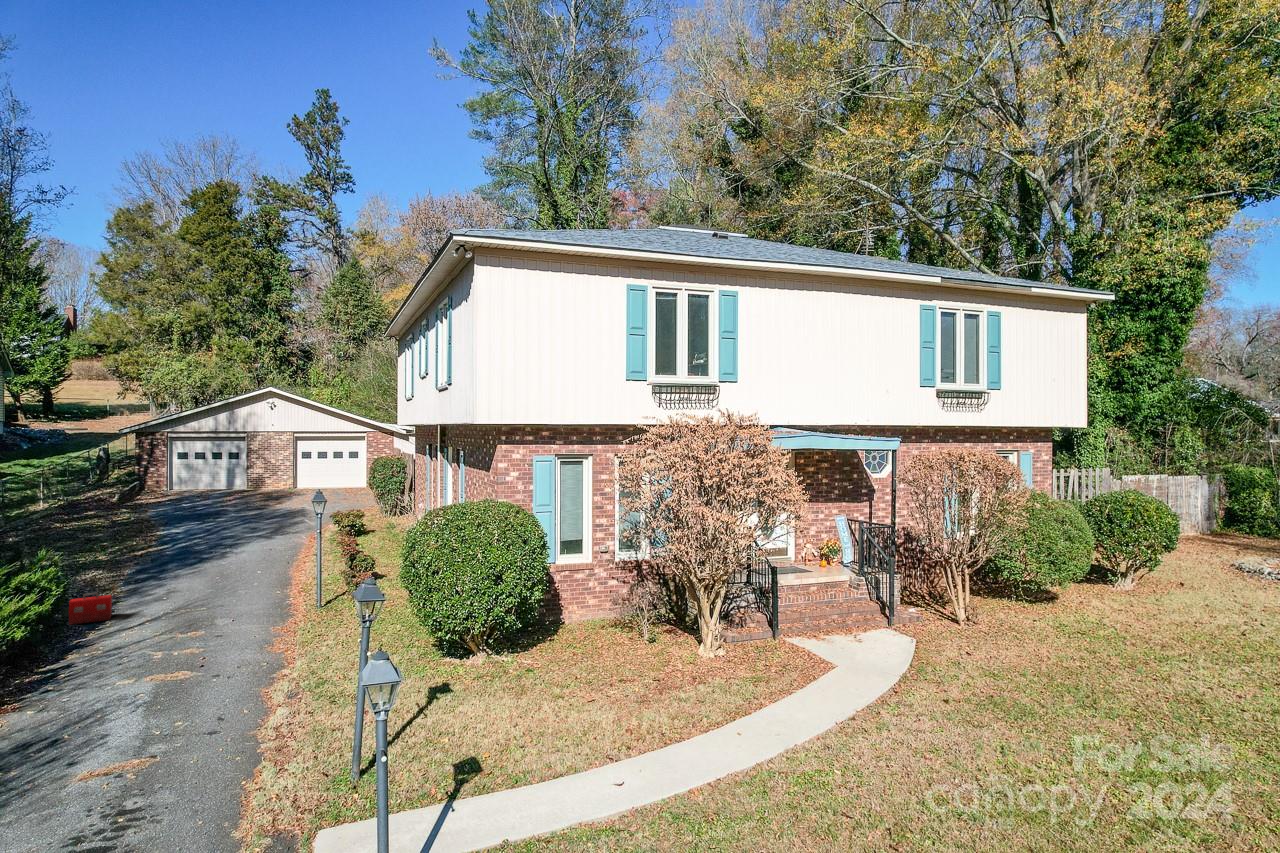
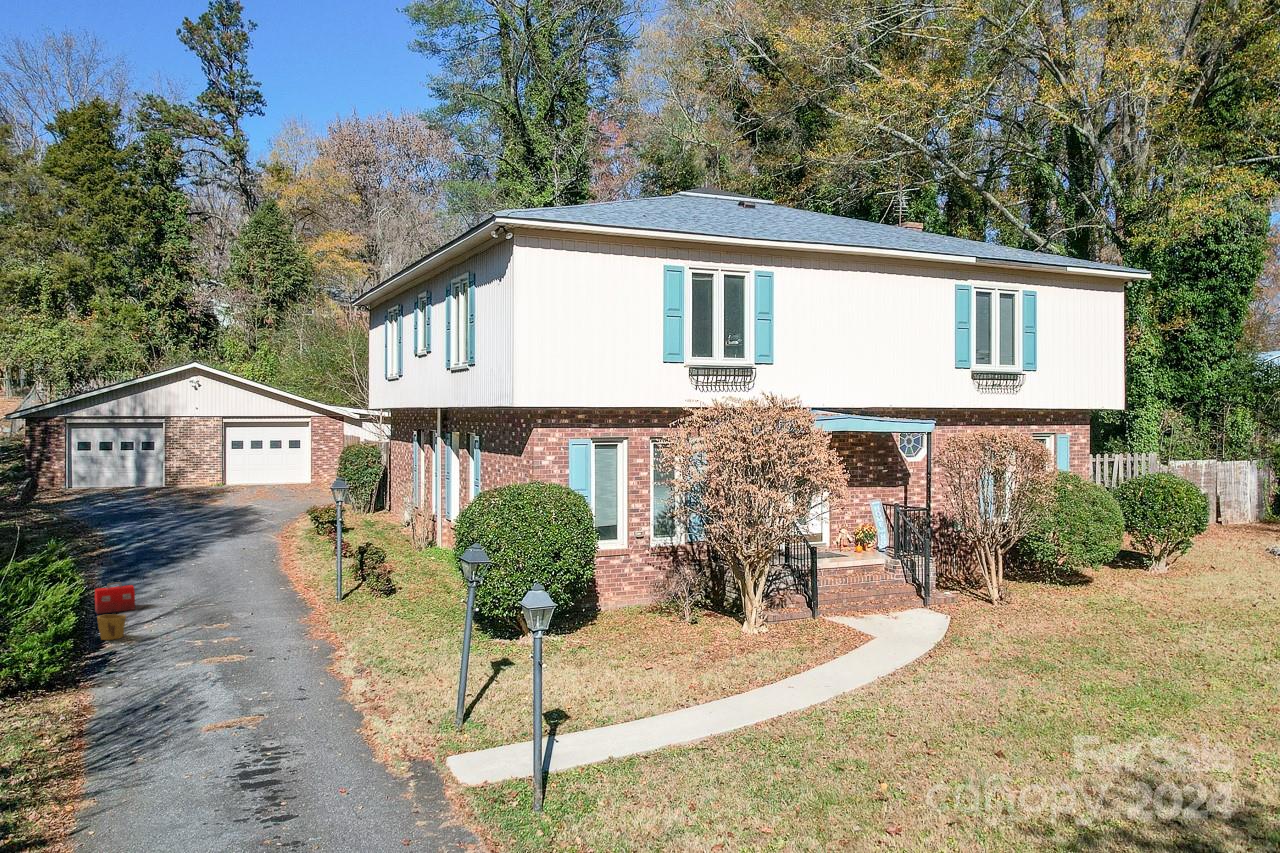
bucket: none [37,631,72,660] -> present [97,614,126,640]

